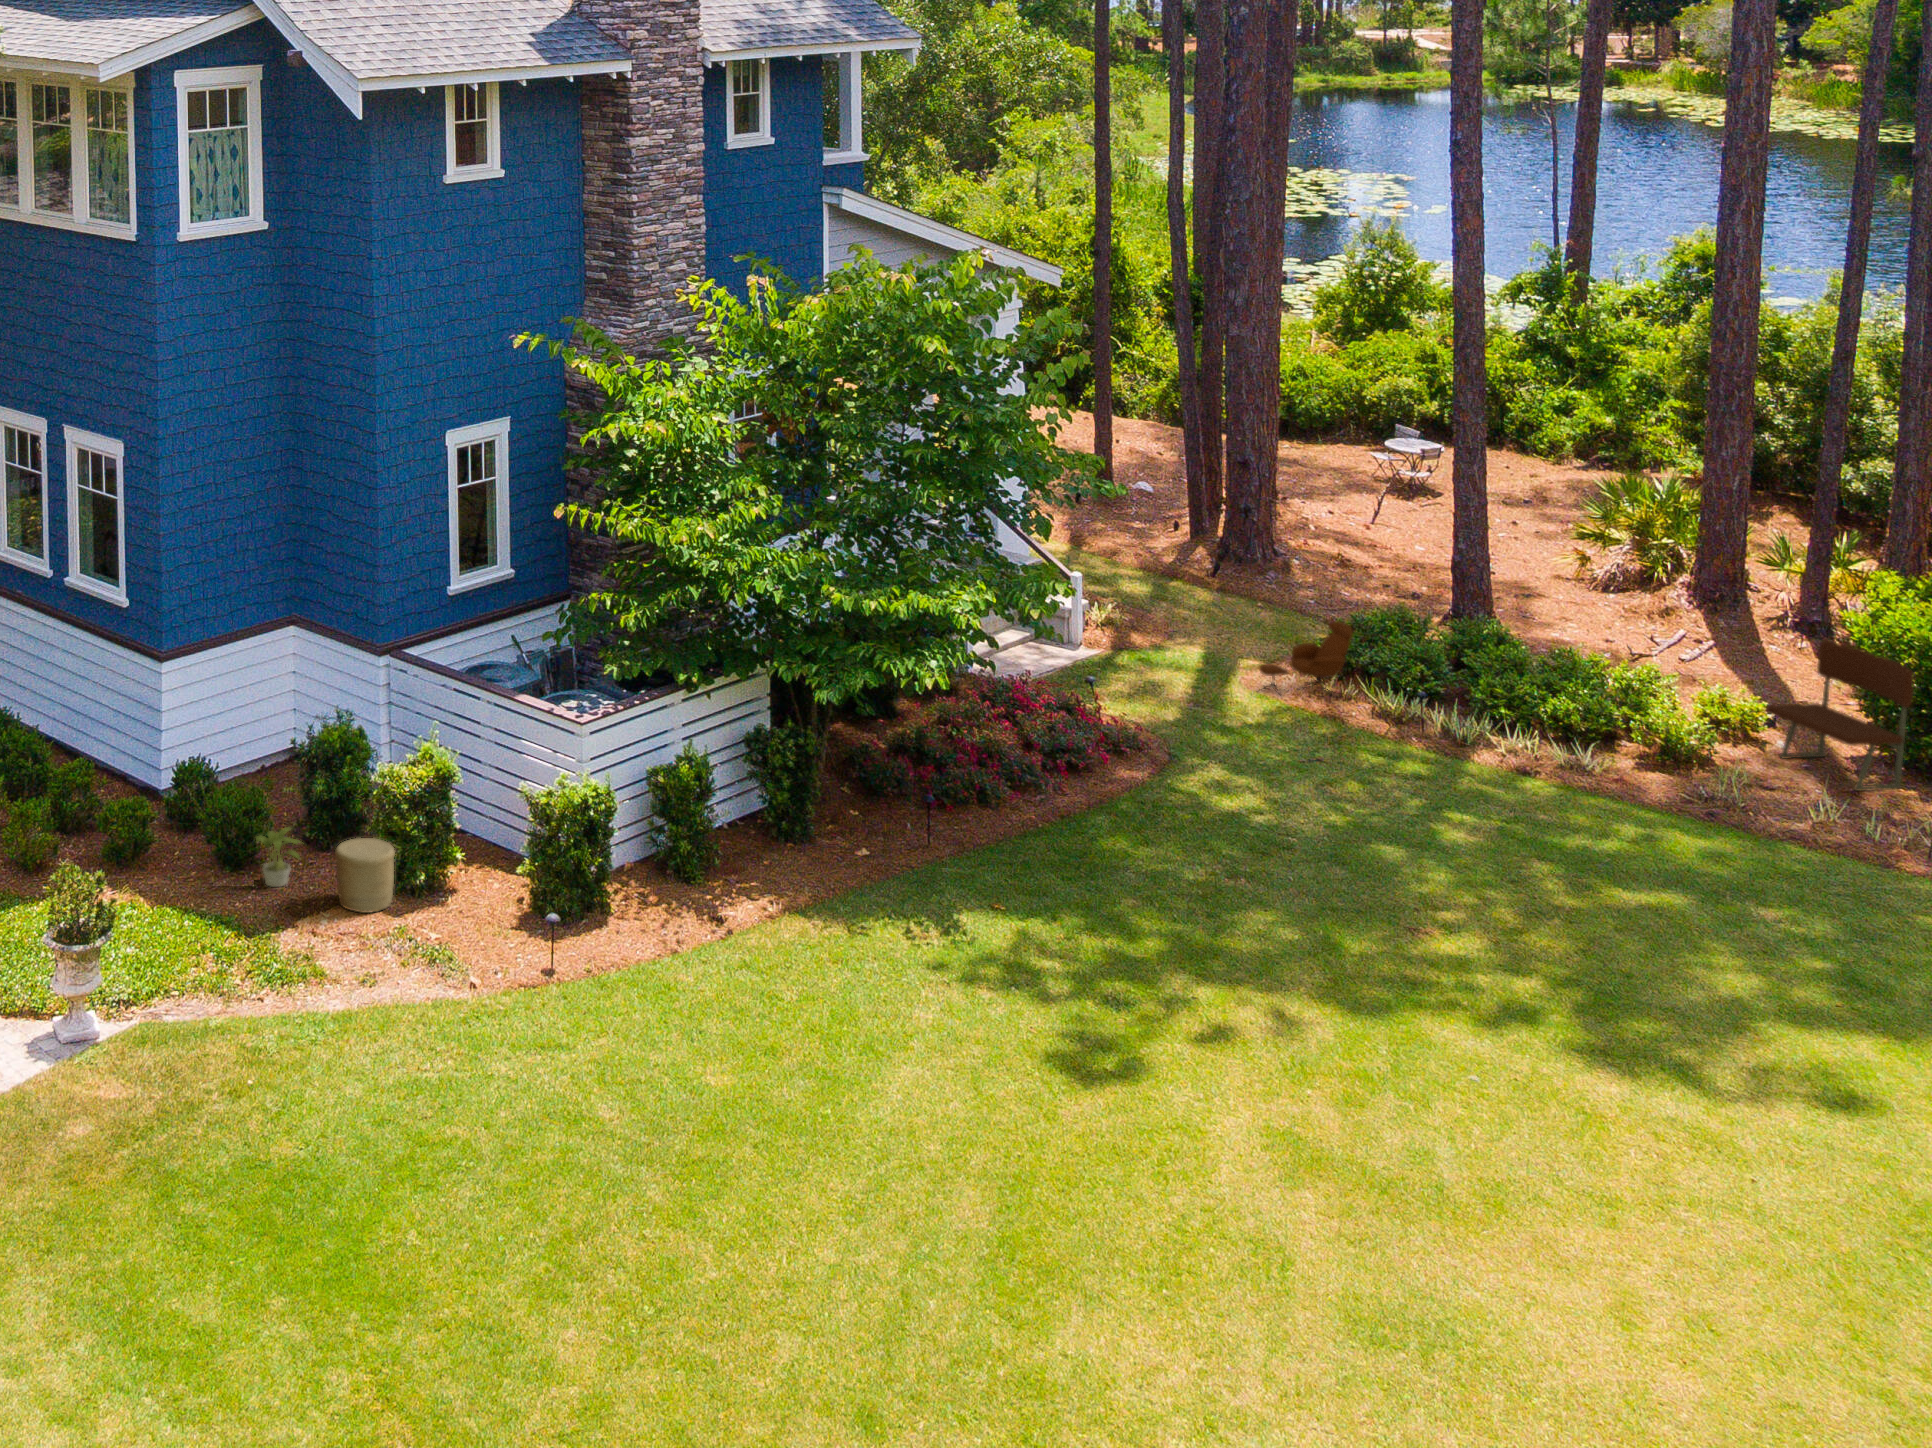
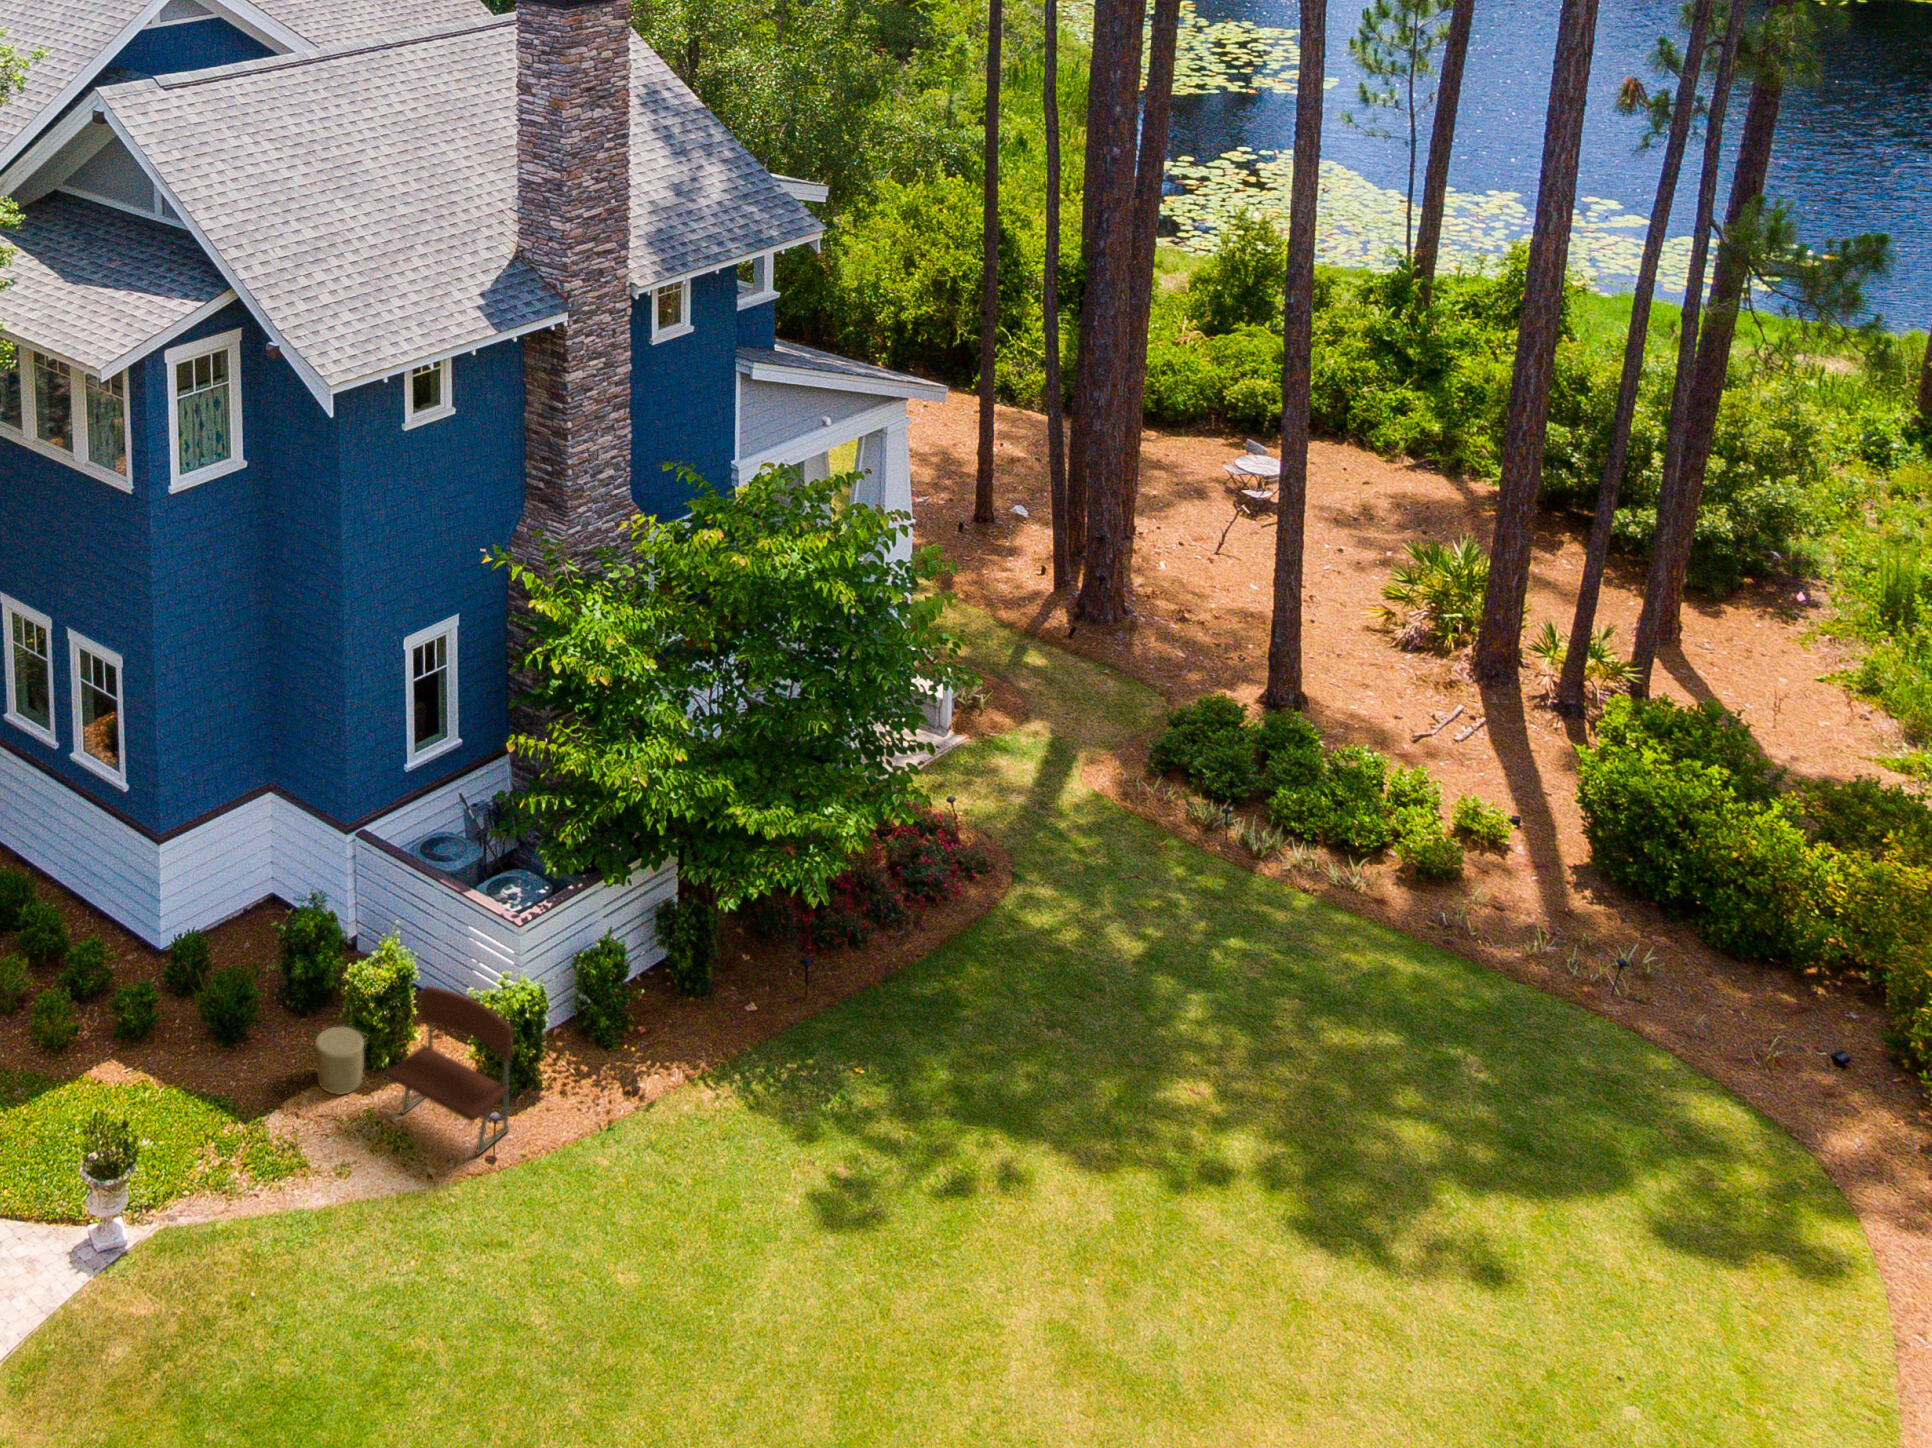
lounge chair: present [1259,621,1353,692] -> none [1094,725,1177,793]
bench: present [1767,641,1915,791] -> present [387,986,513,1154]
potted plant: present [256,827,300,887] -> none [245,1011,288,1063]

